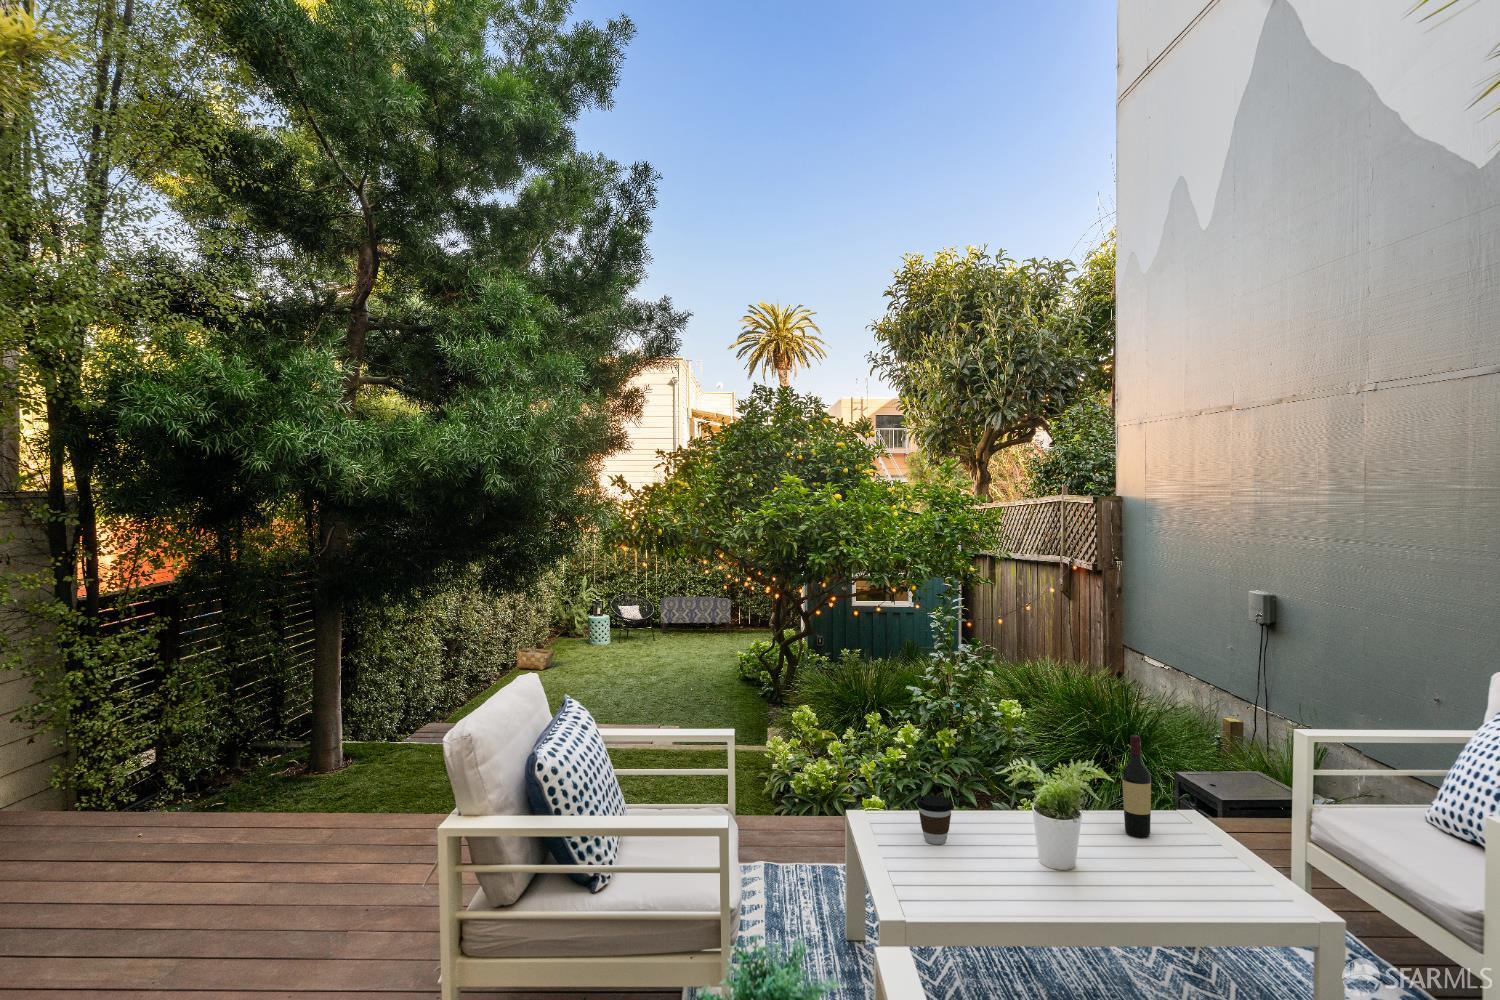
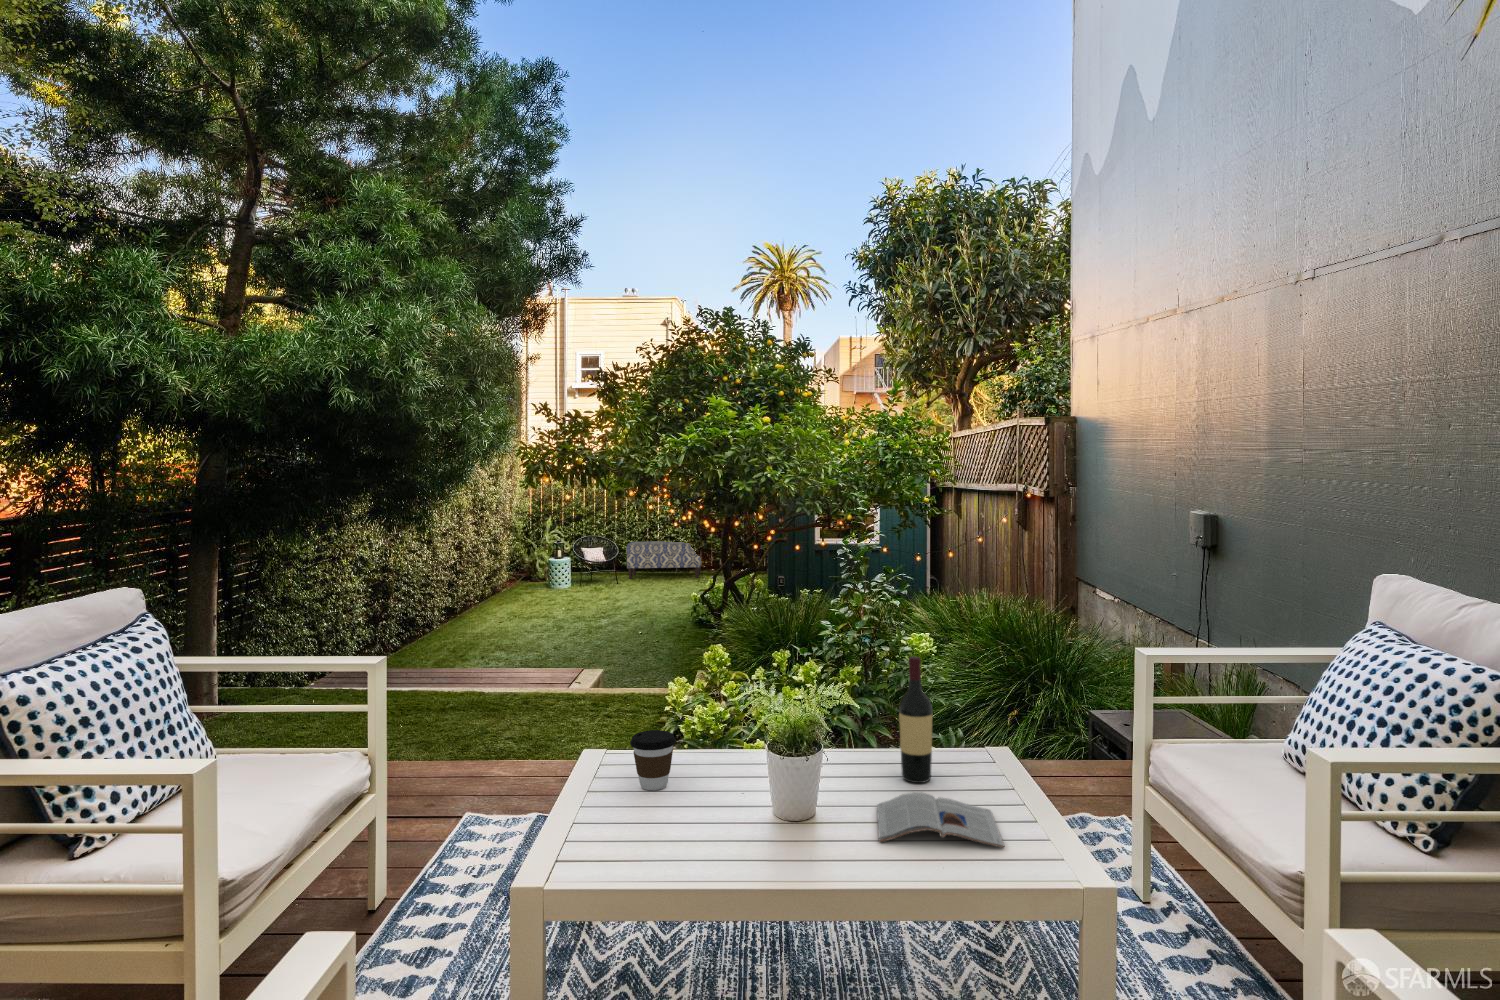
woven basket: present [516,643,554,670] -> none [457,587,498,615]
magazine: none [1125,845,1249,889] -> present [877,792,1005,848]

